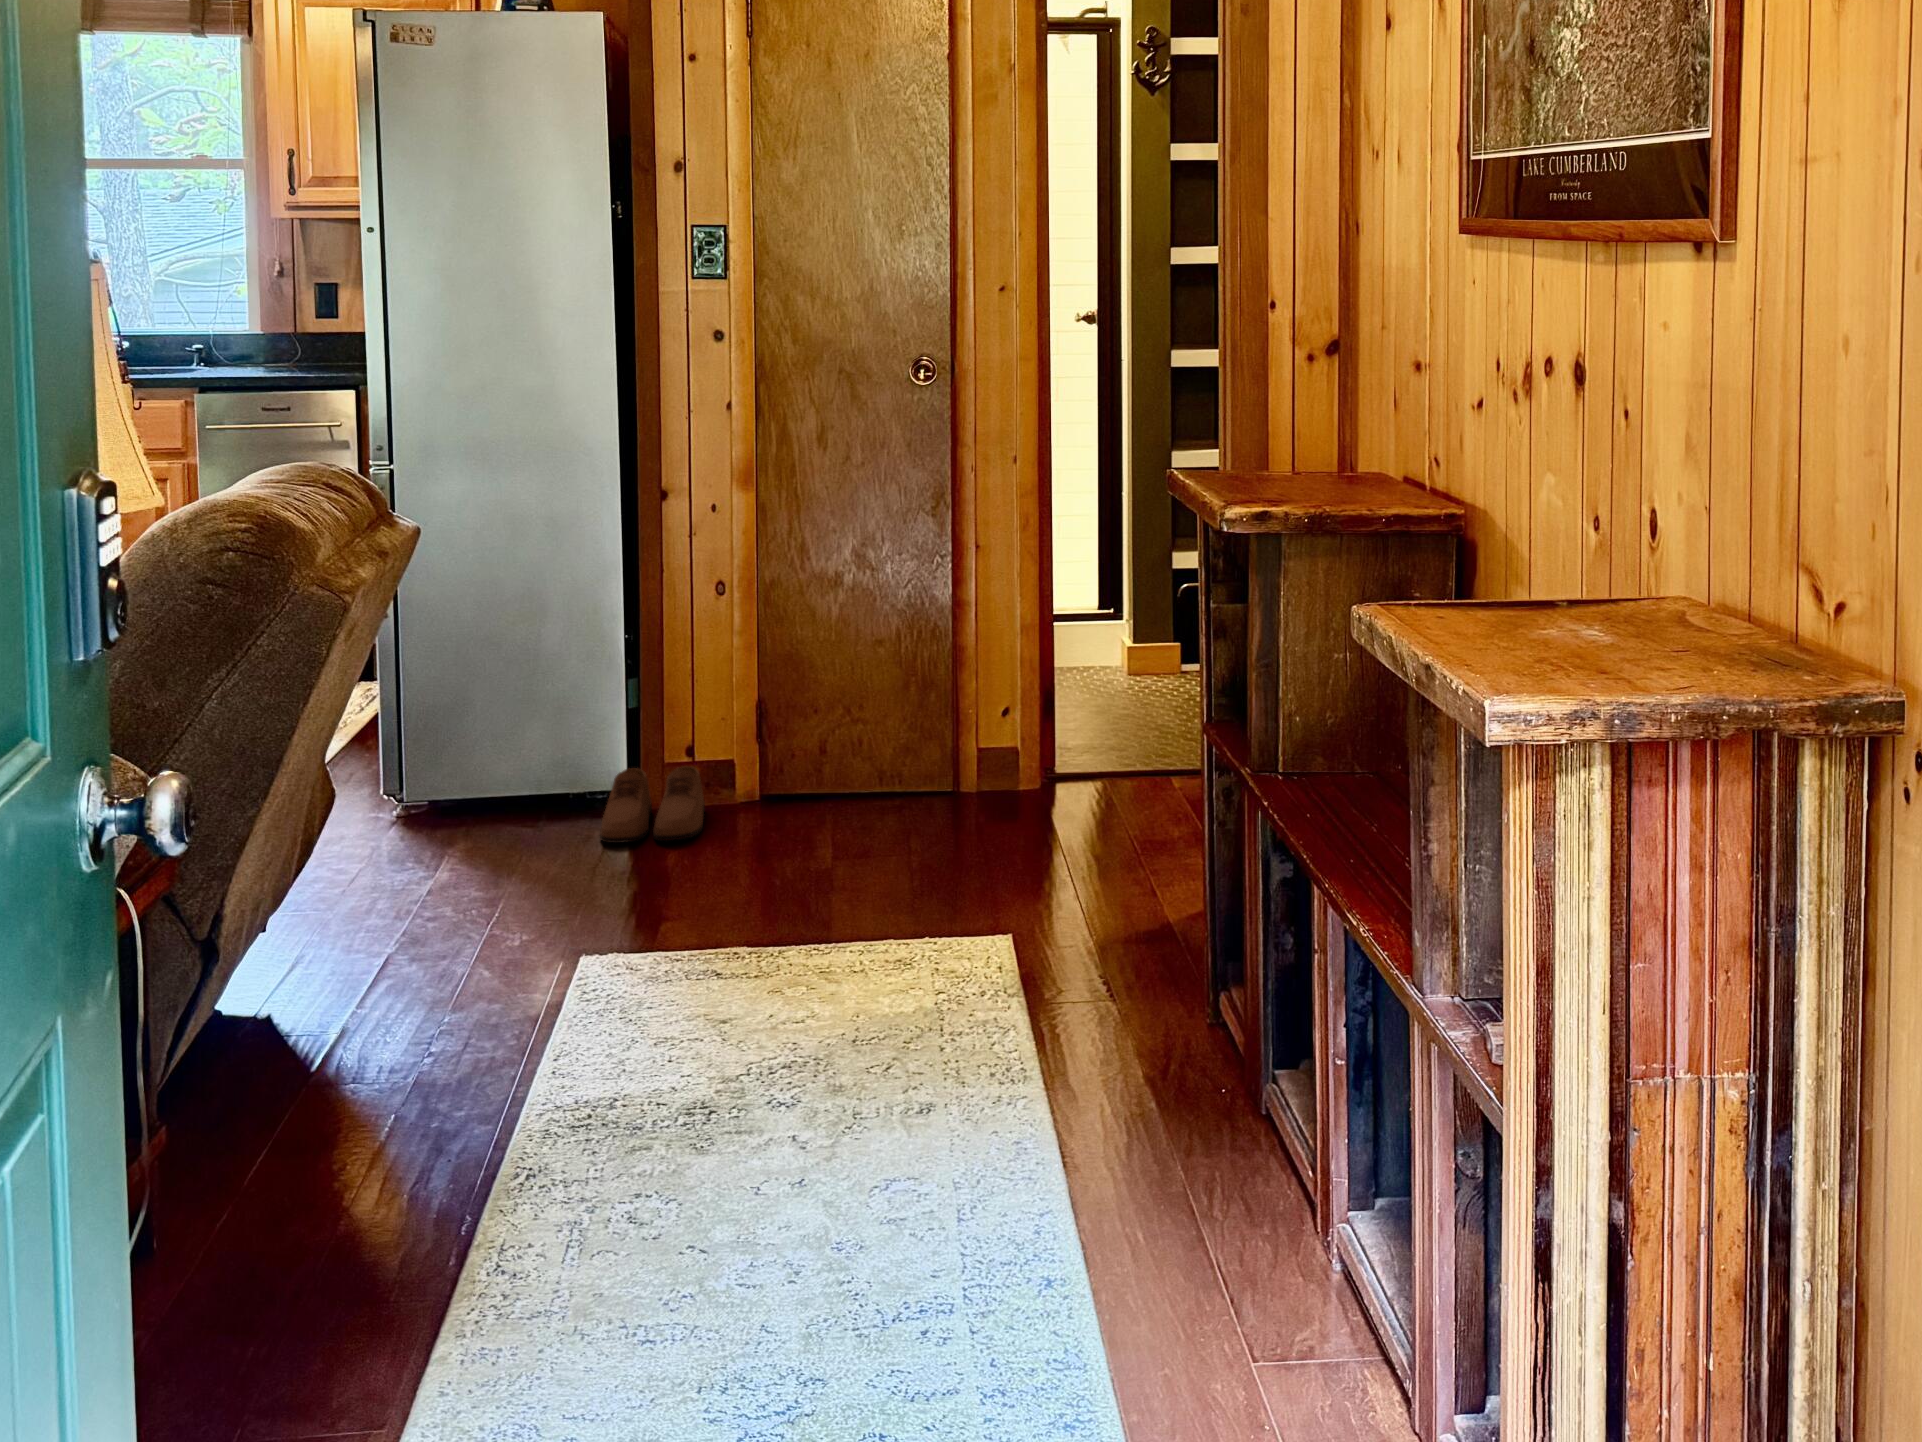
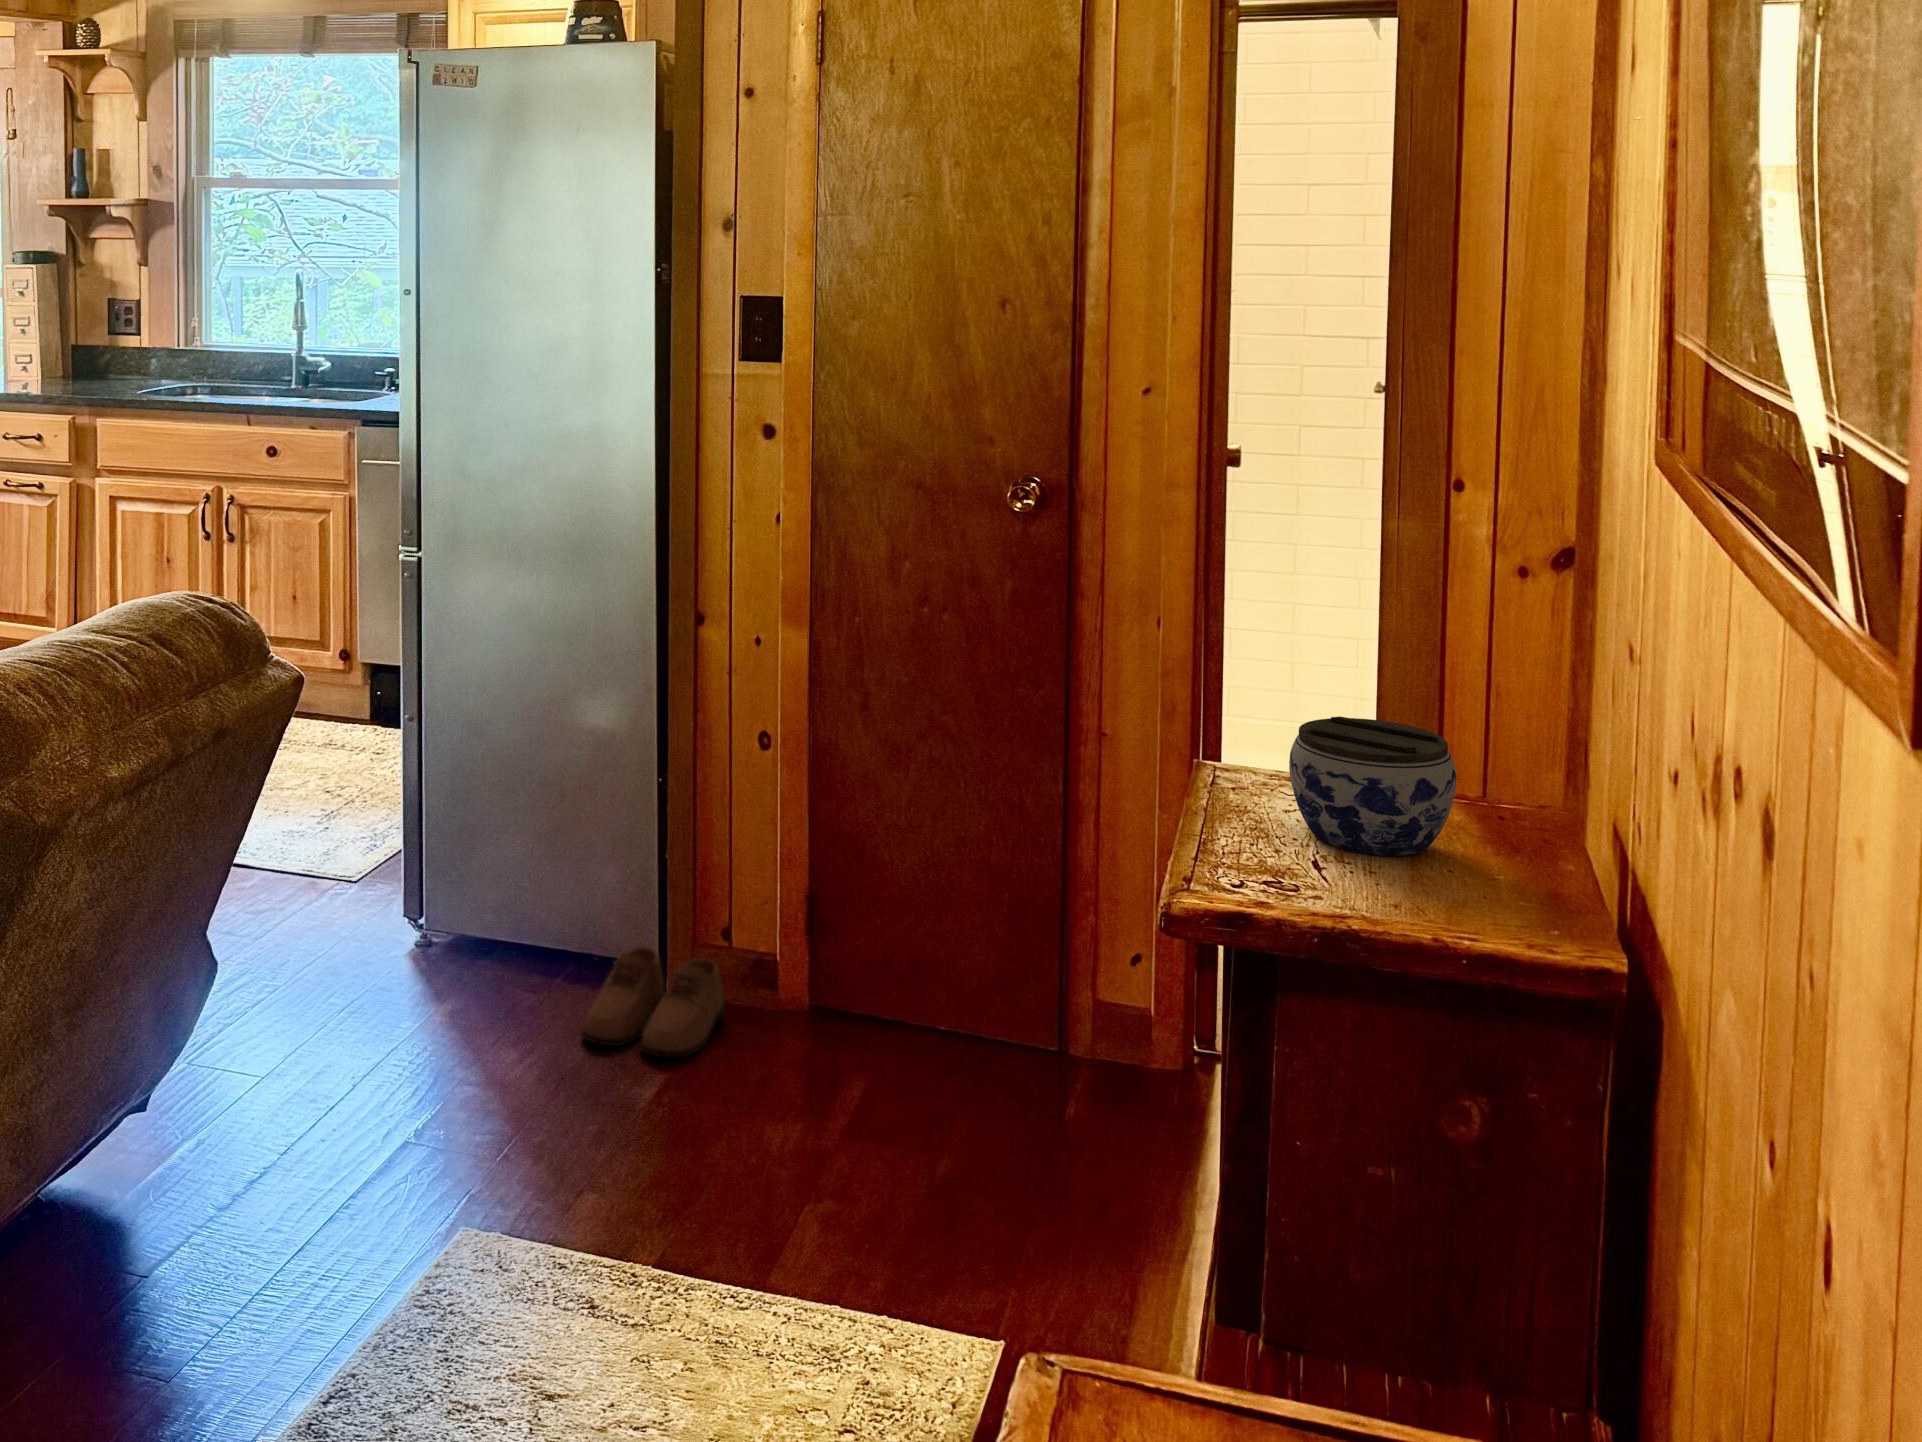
jar: none [1268,420,1362,495] -> present [1289,716,1456,856]

